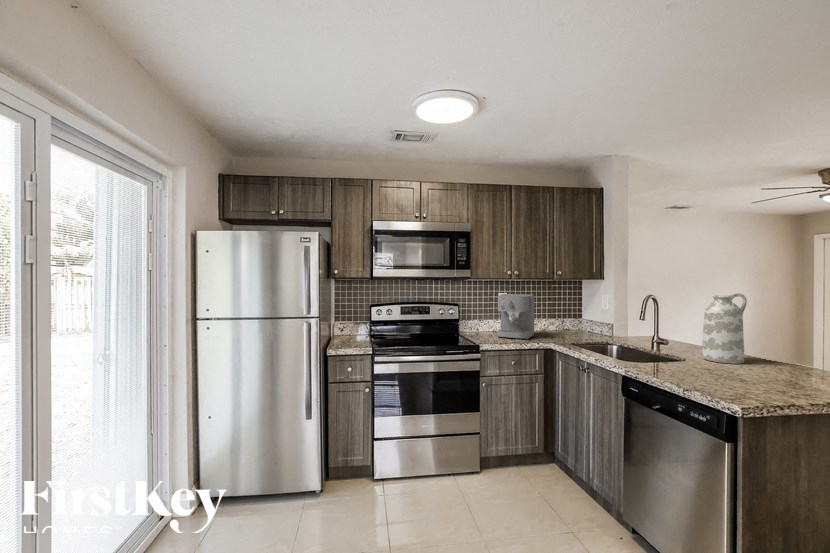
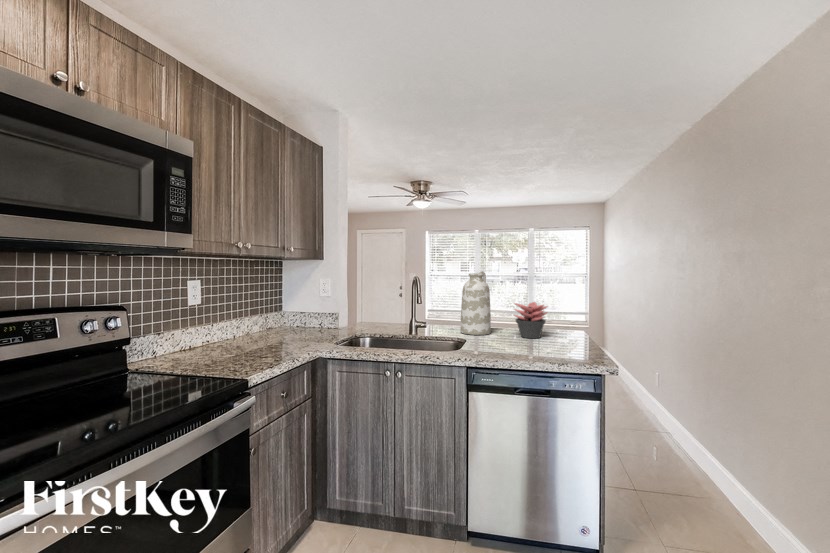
coffee maker: present [497,294,534,339] -> none [204,281,270,358]
succulent plant: none [750,331,802,378] -> present [514,302,547,338]

